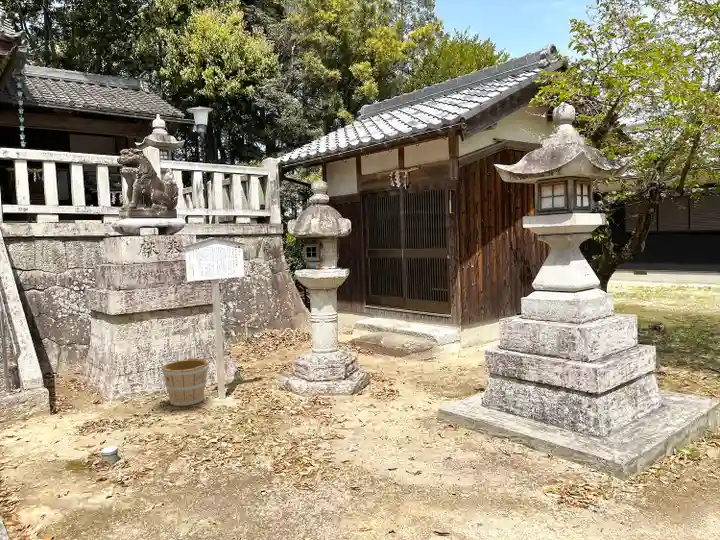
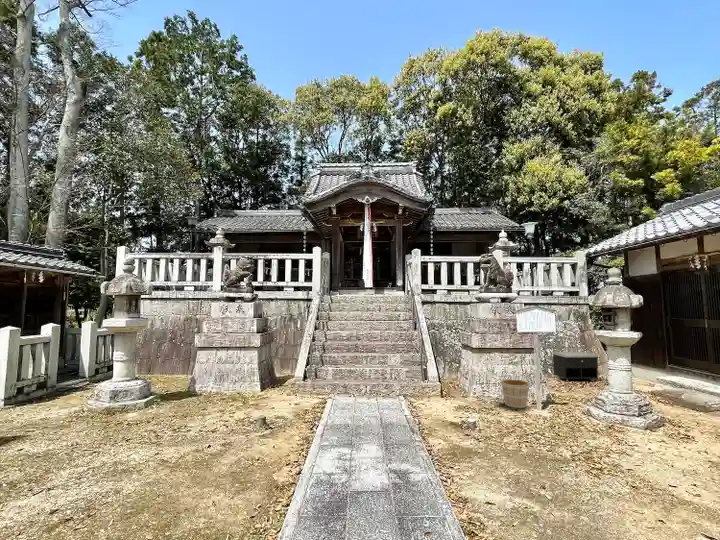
storage bench: none [238,301,293,345] -> present [553,352,598,381]

